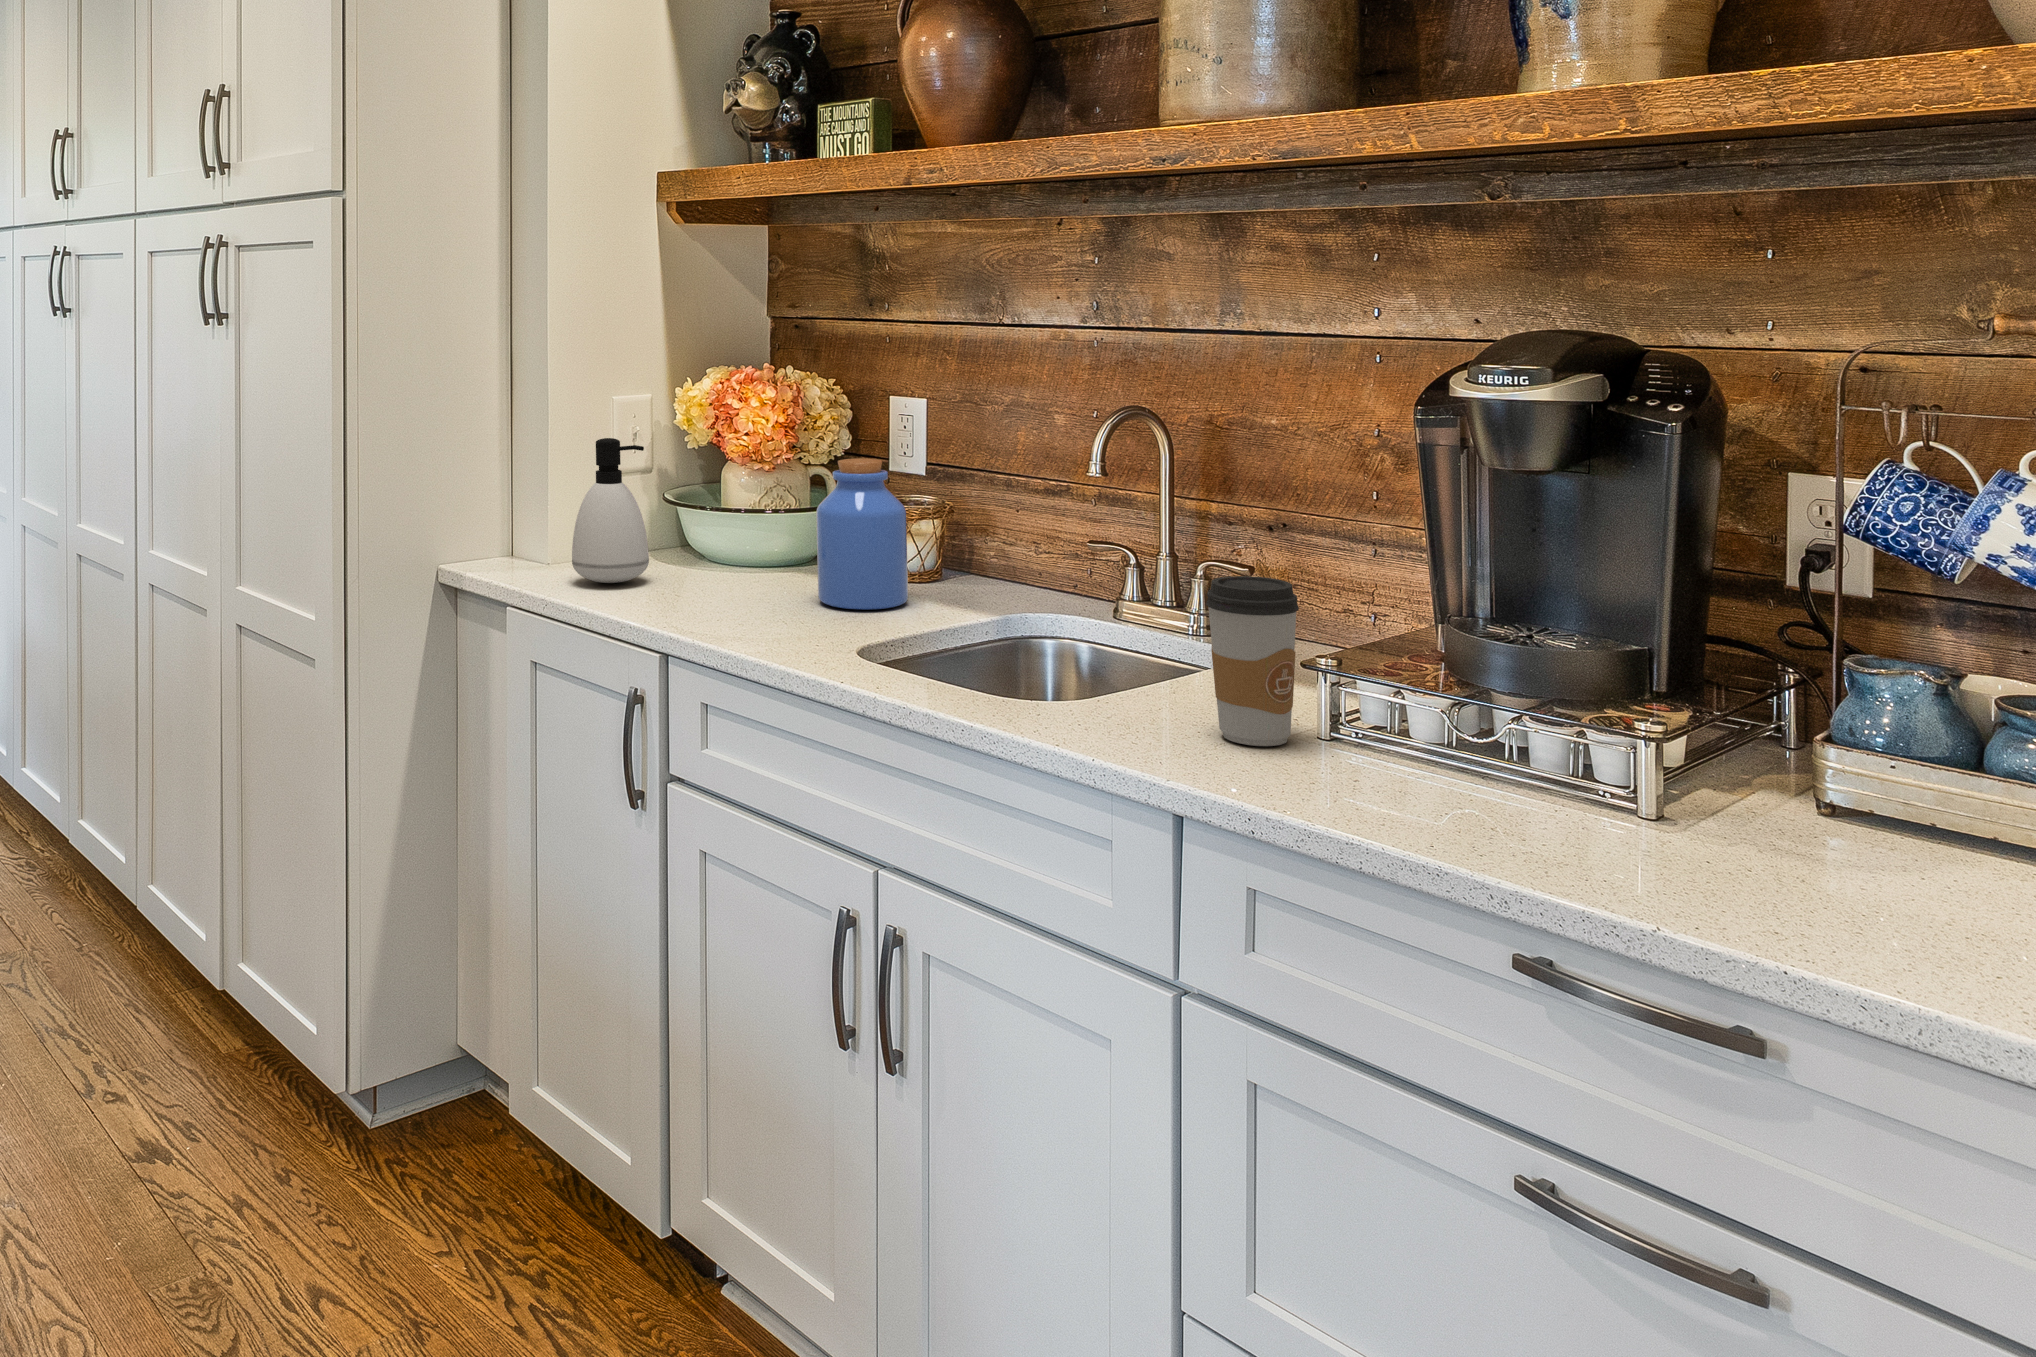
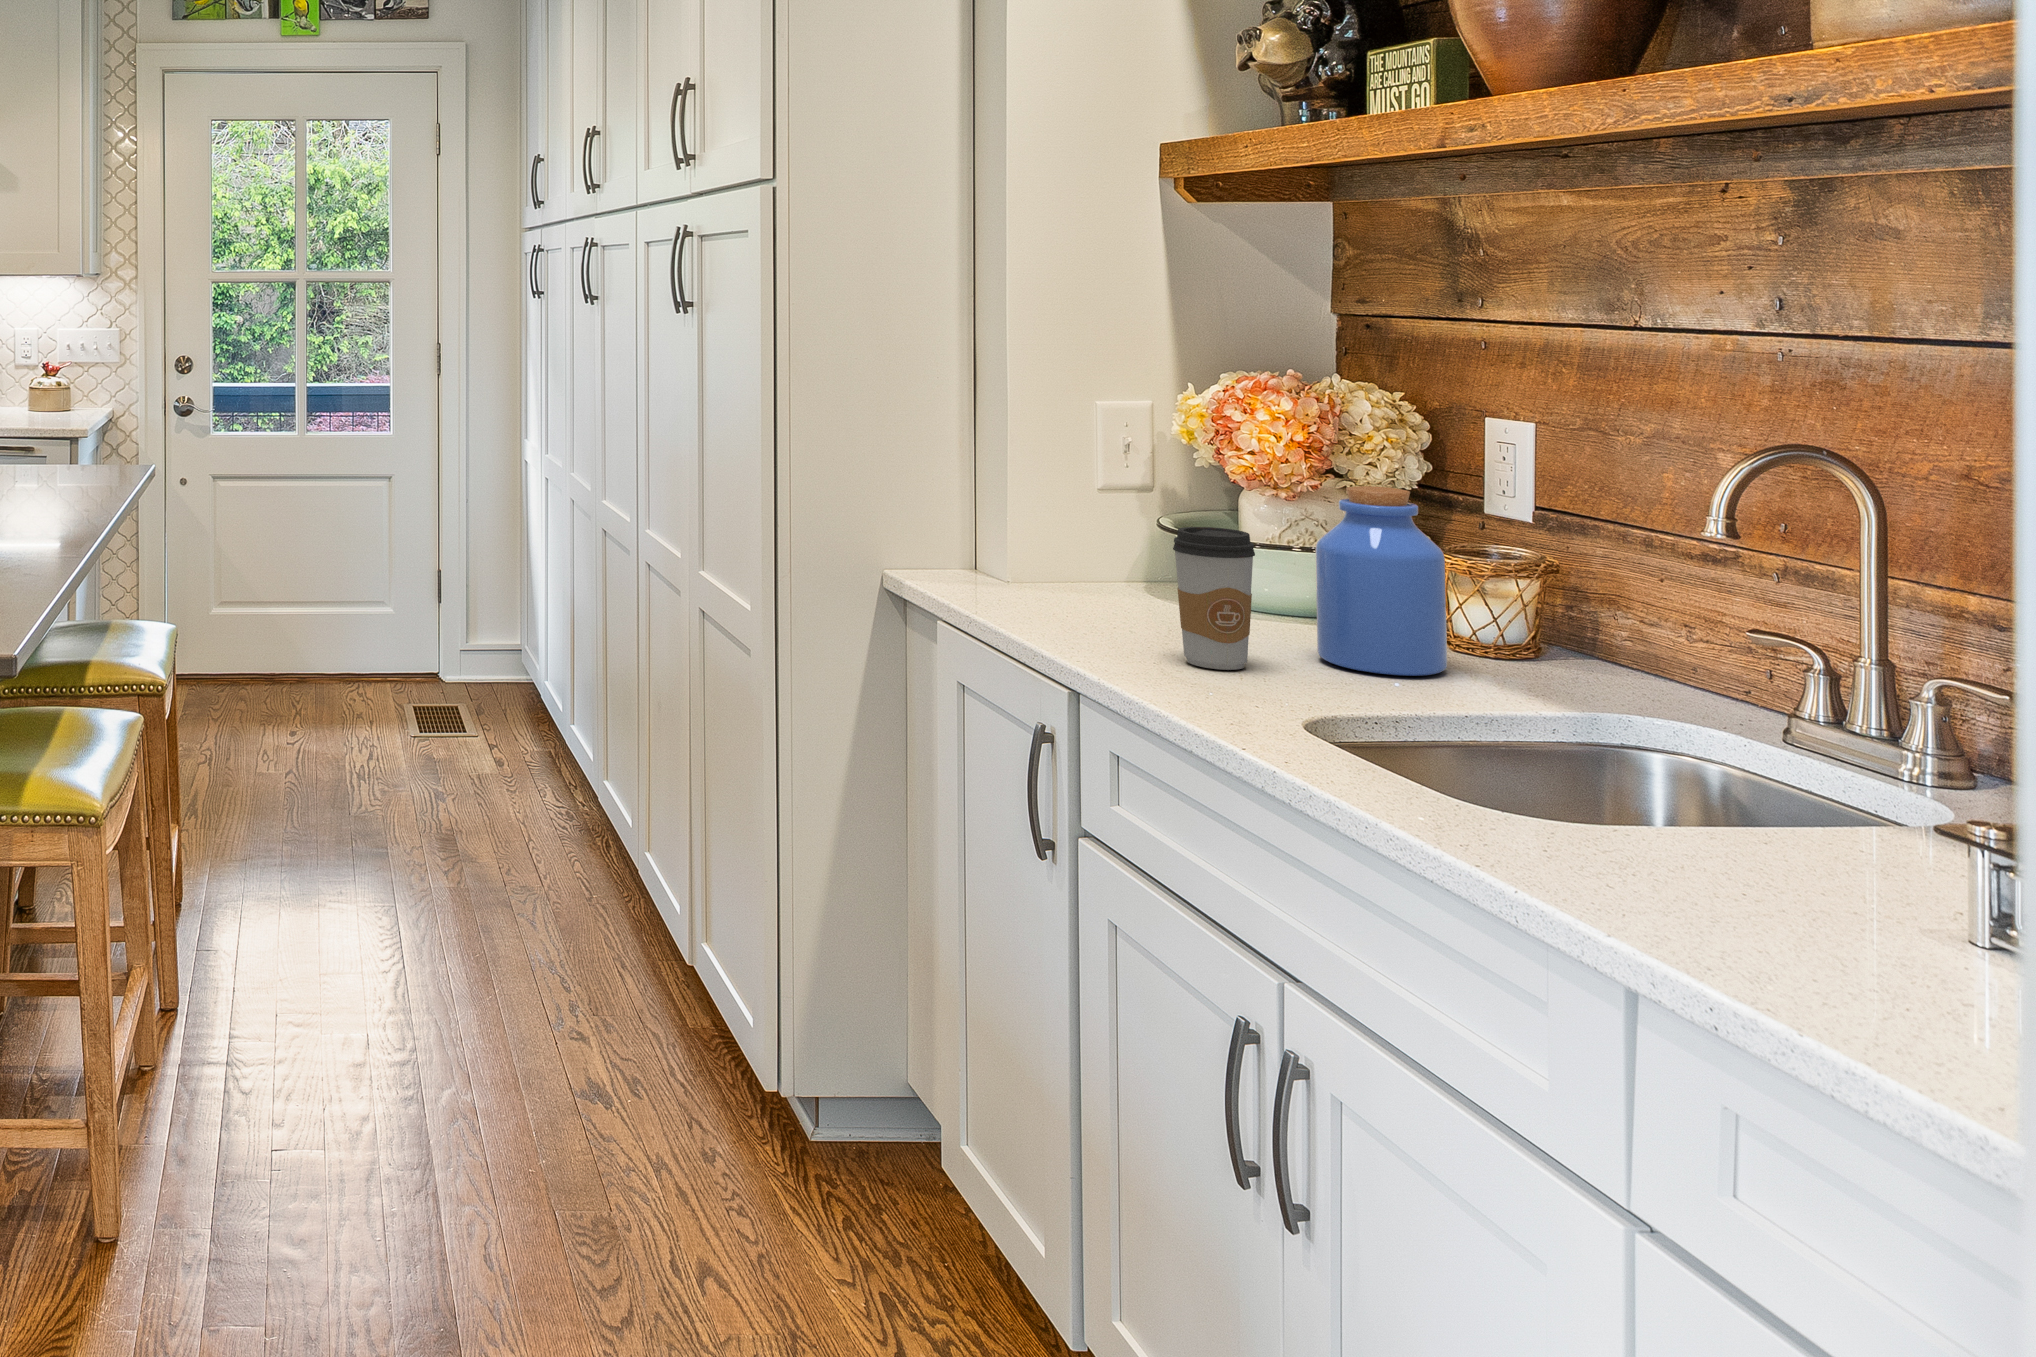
soap dispenser: present [572,438,649,583] -> none [1031,438,1127,602]
coffee cup: present [1206,576,1299,746] -> present [1173,527,1255,670]

